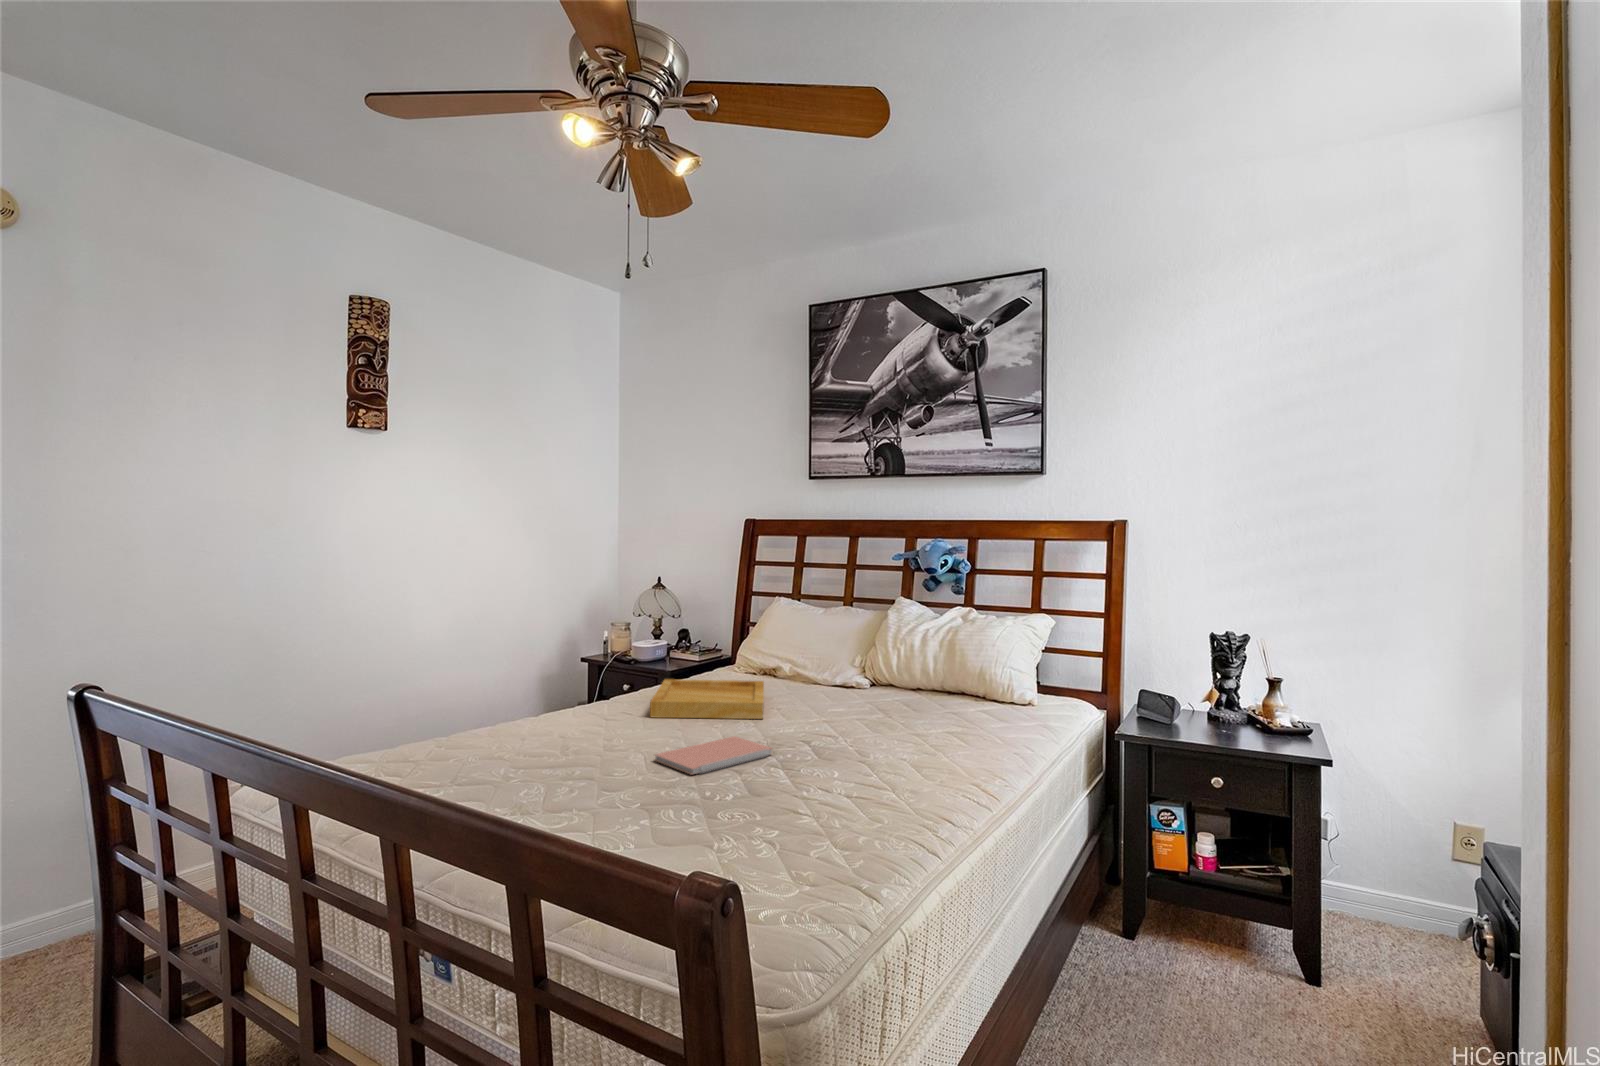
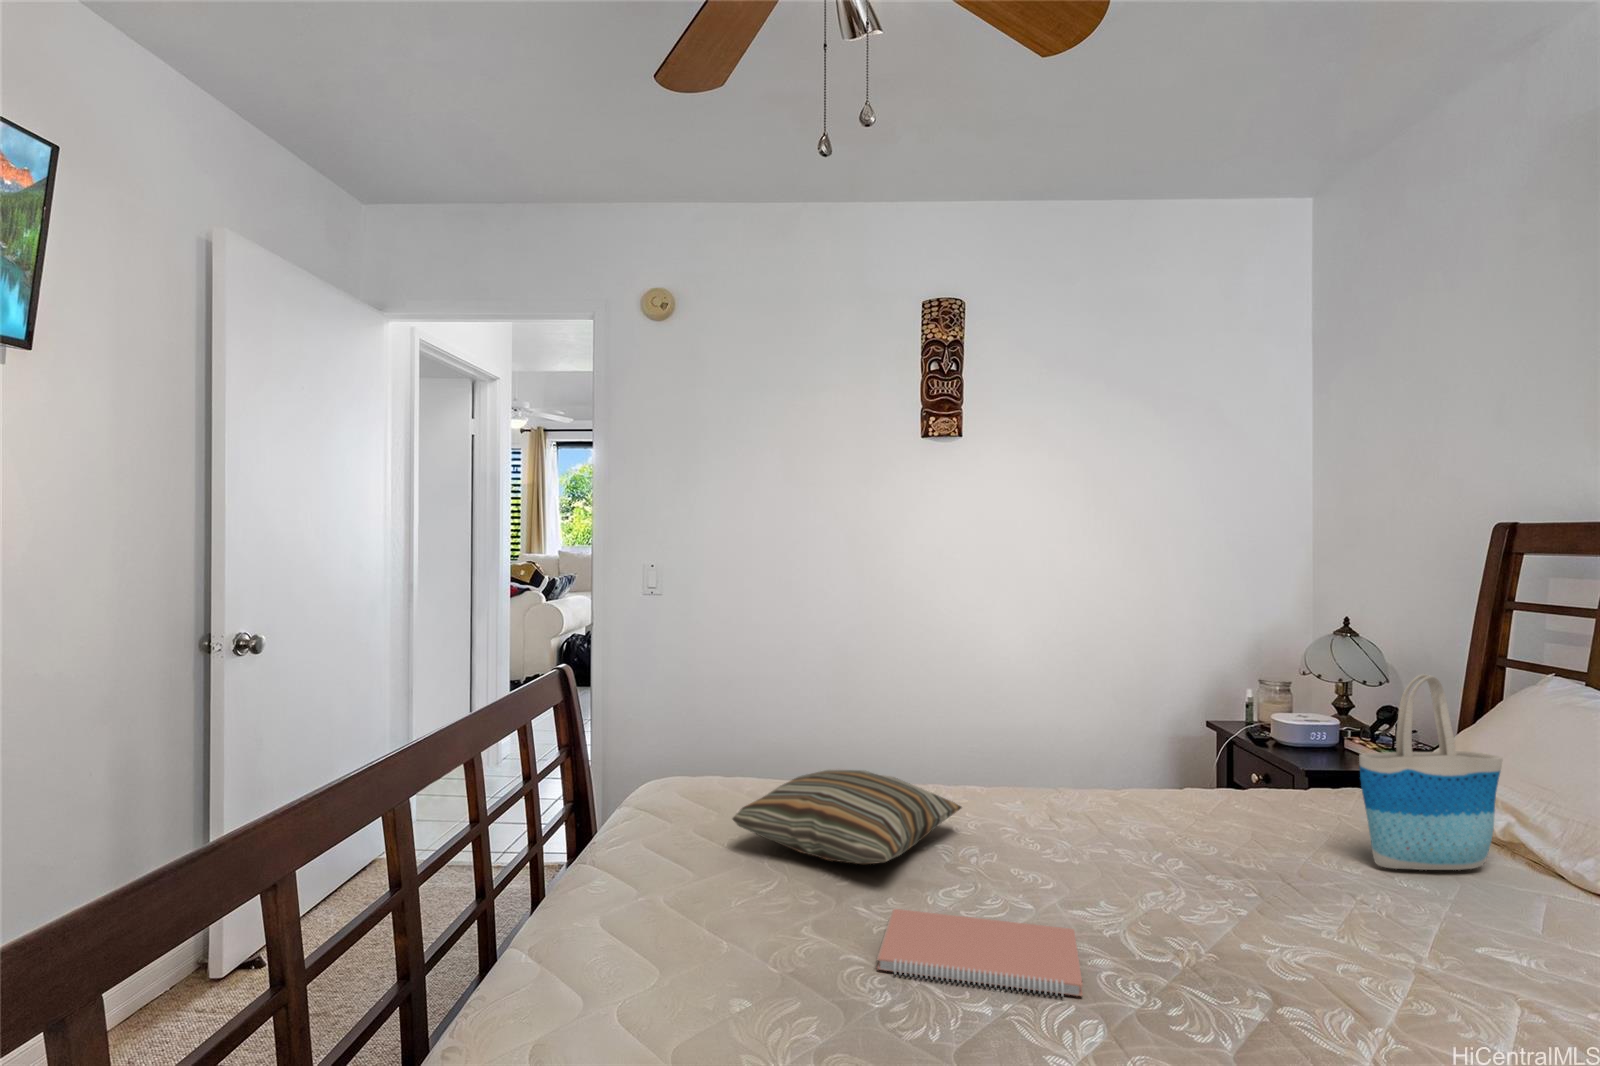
tote bag: none [772,594,808,691] -> present [1359,674,1503,870]
tray: present [650,679,764,719] -> none [1050,788,1336,915]
pillow: none [480,695,630,752] -> present [732,770,961,864]

